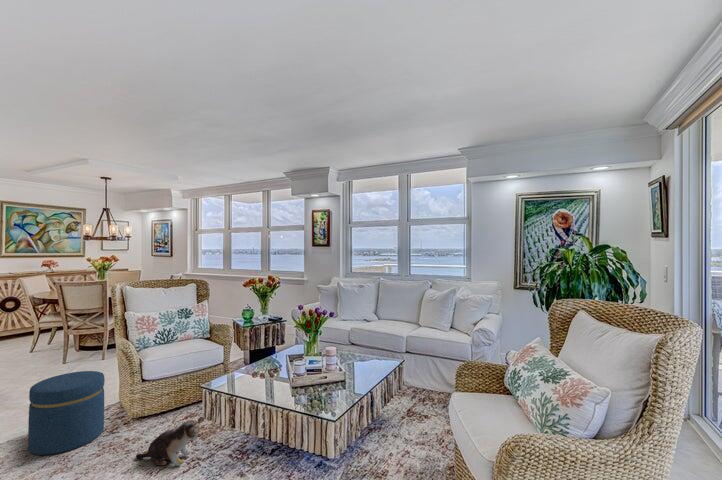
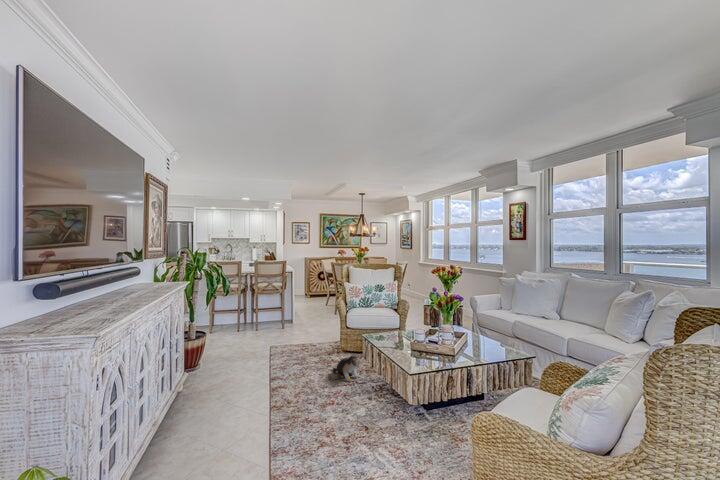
ottoman: present [28,371,105,455] -> none [297,315,330,356]

